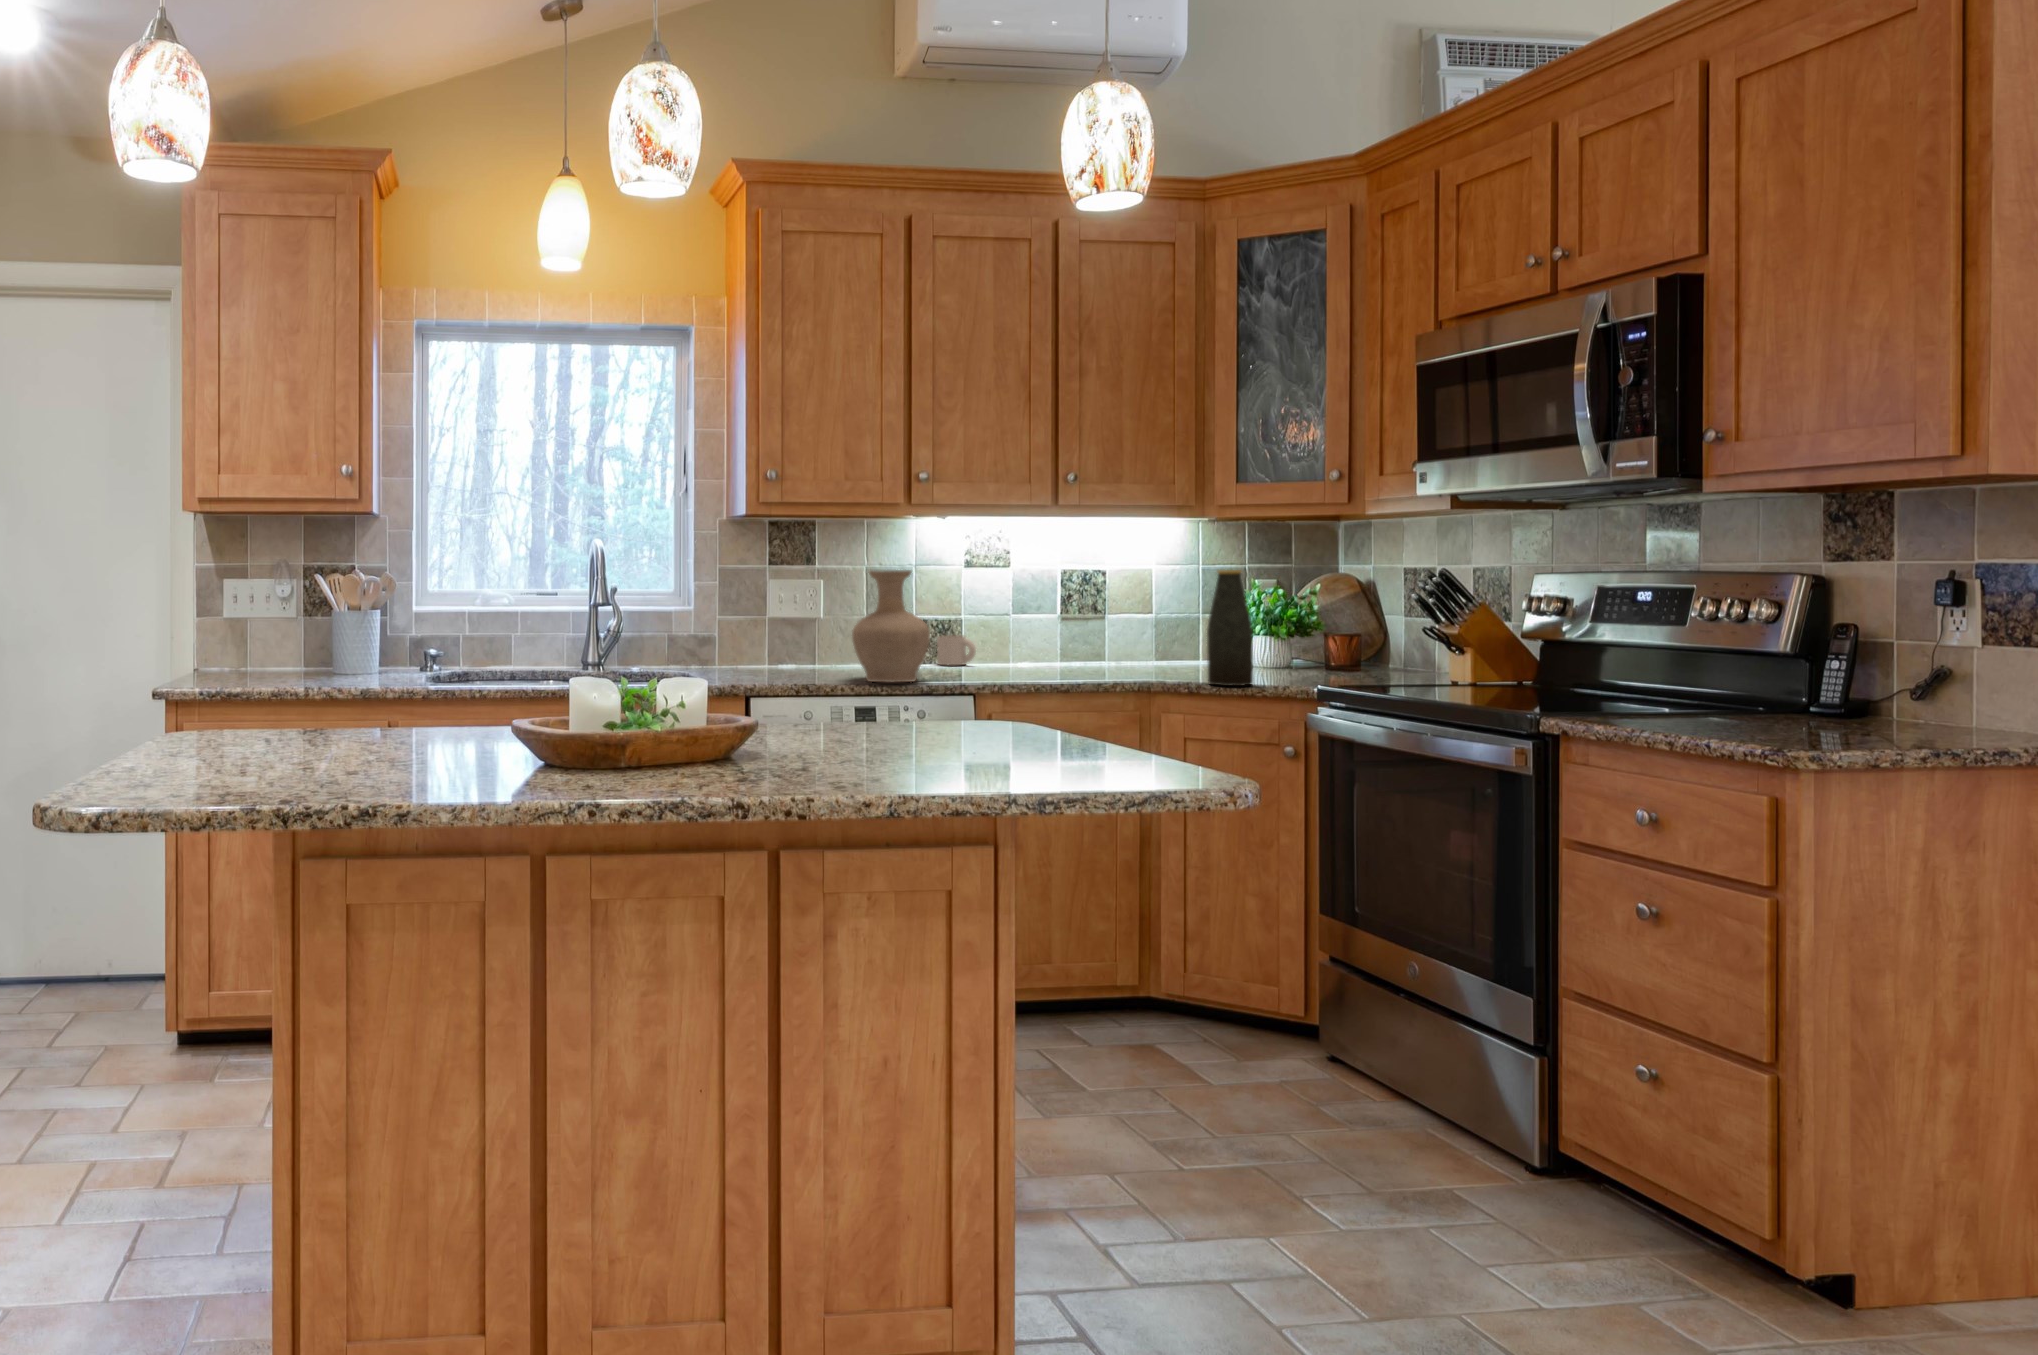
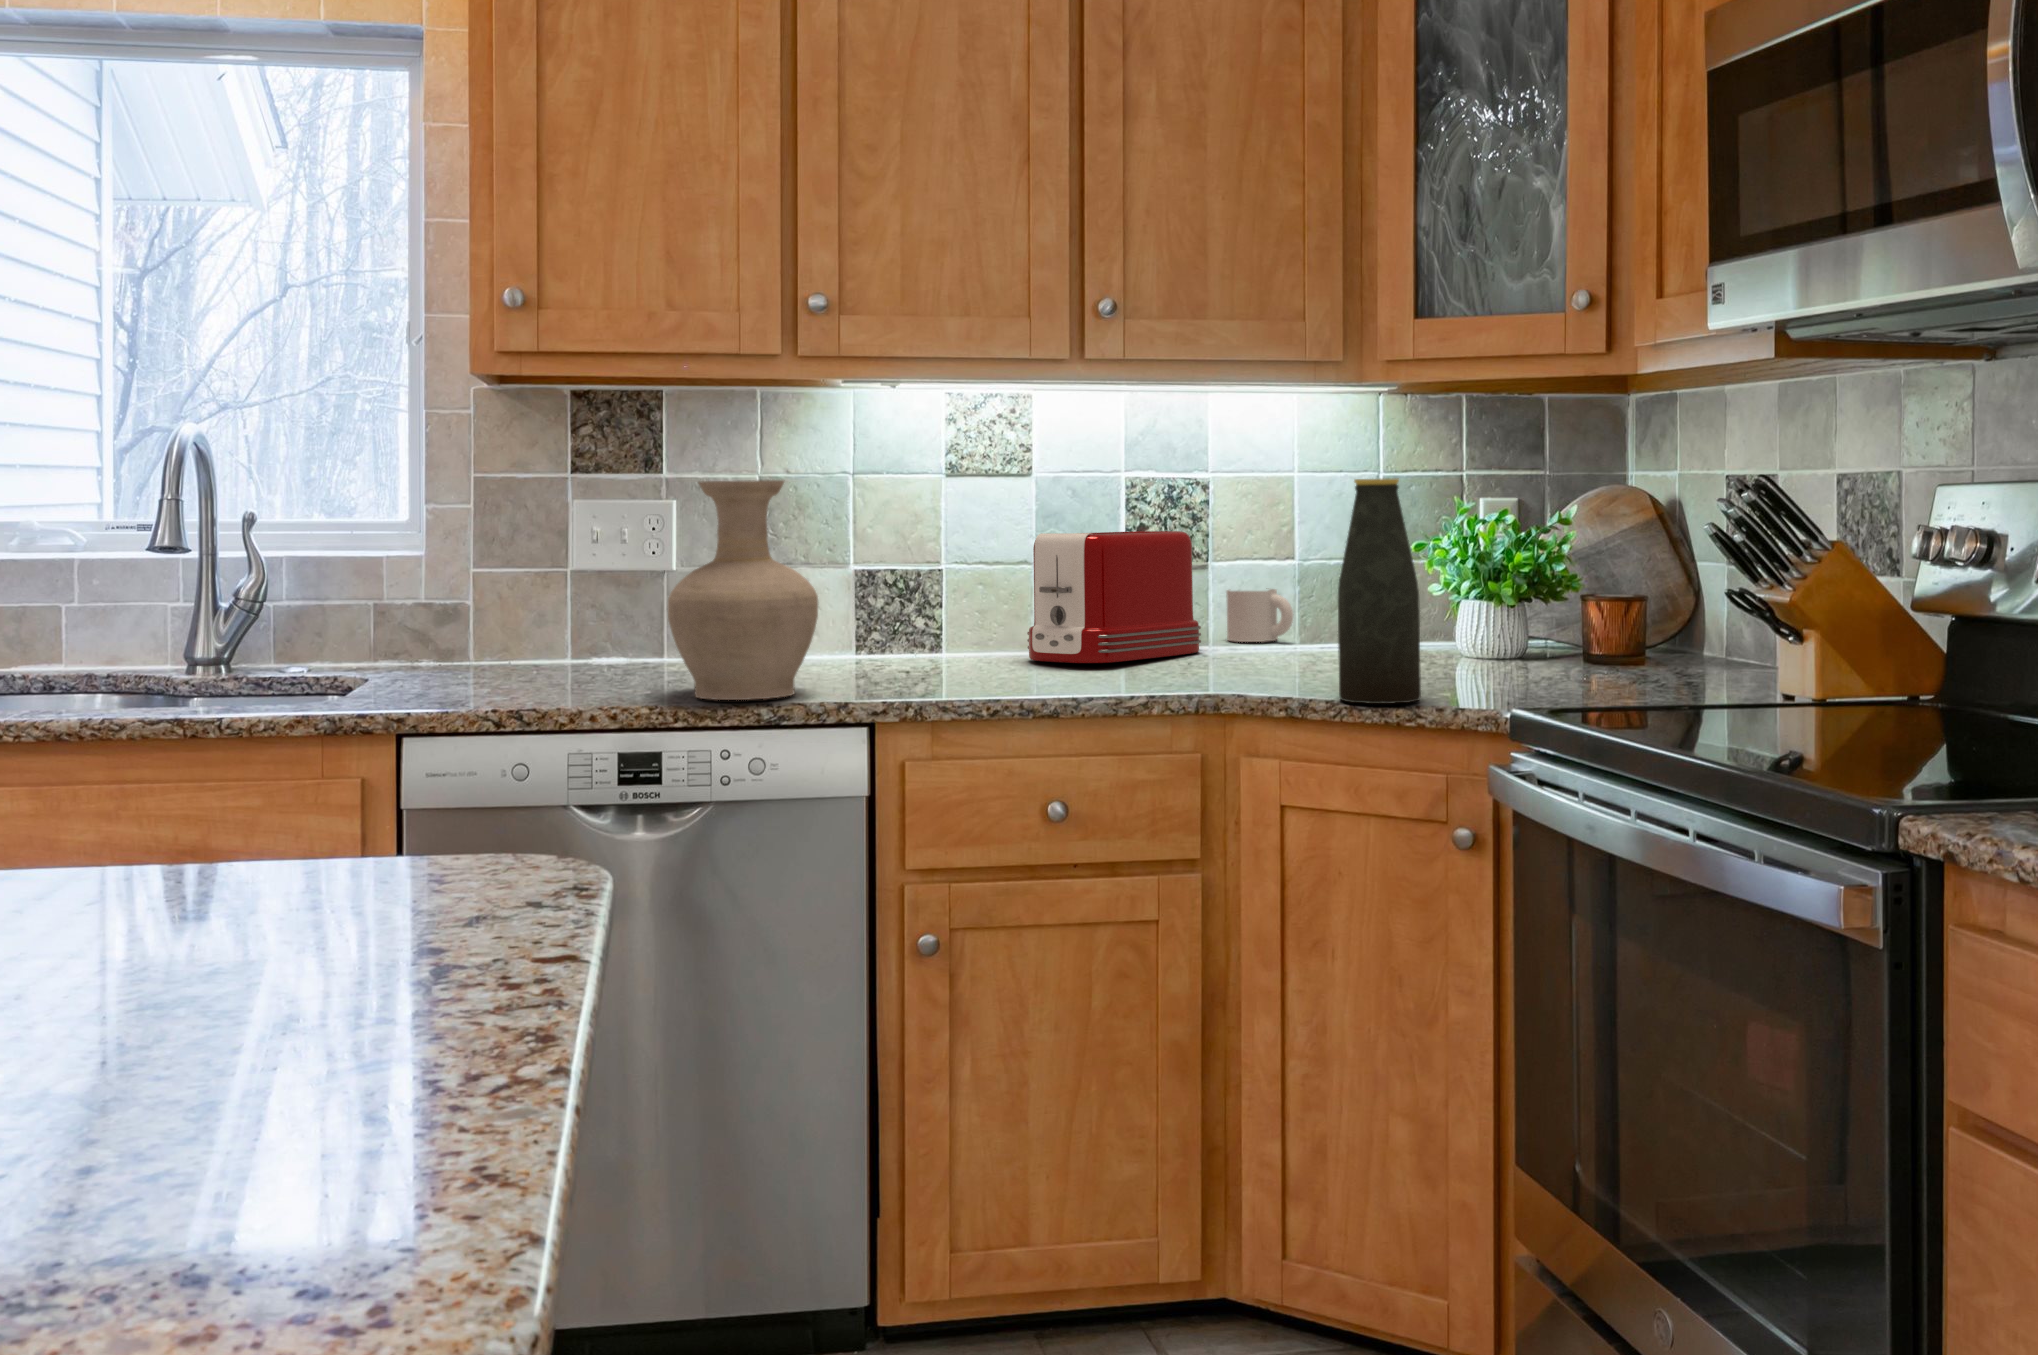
toaster: none [1017,597,1108,667] -> present [1027,531,1201,663]
mug: present [937,635,976,665] -> present [1226,589,1293,642]

